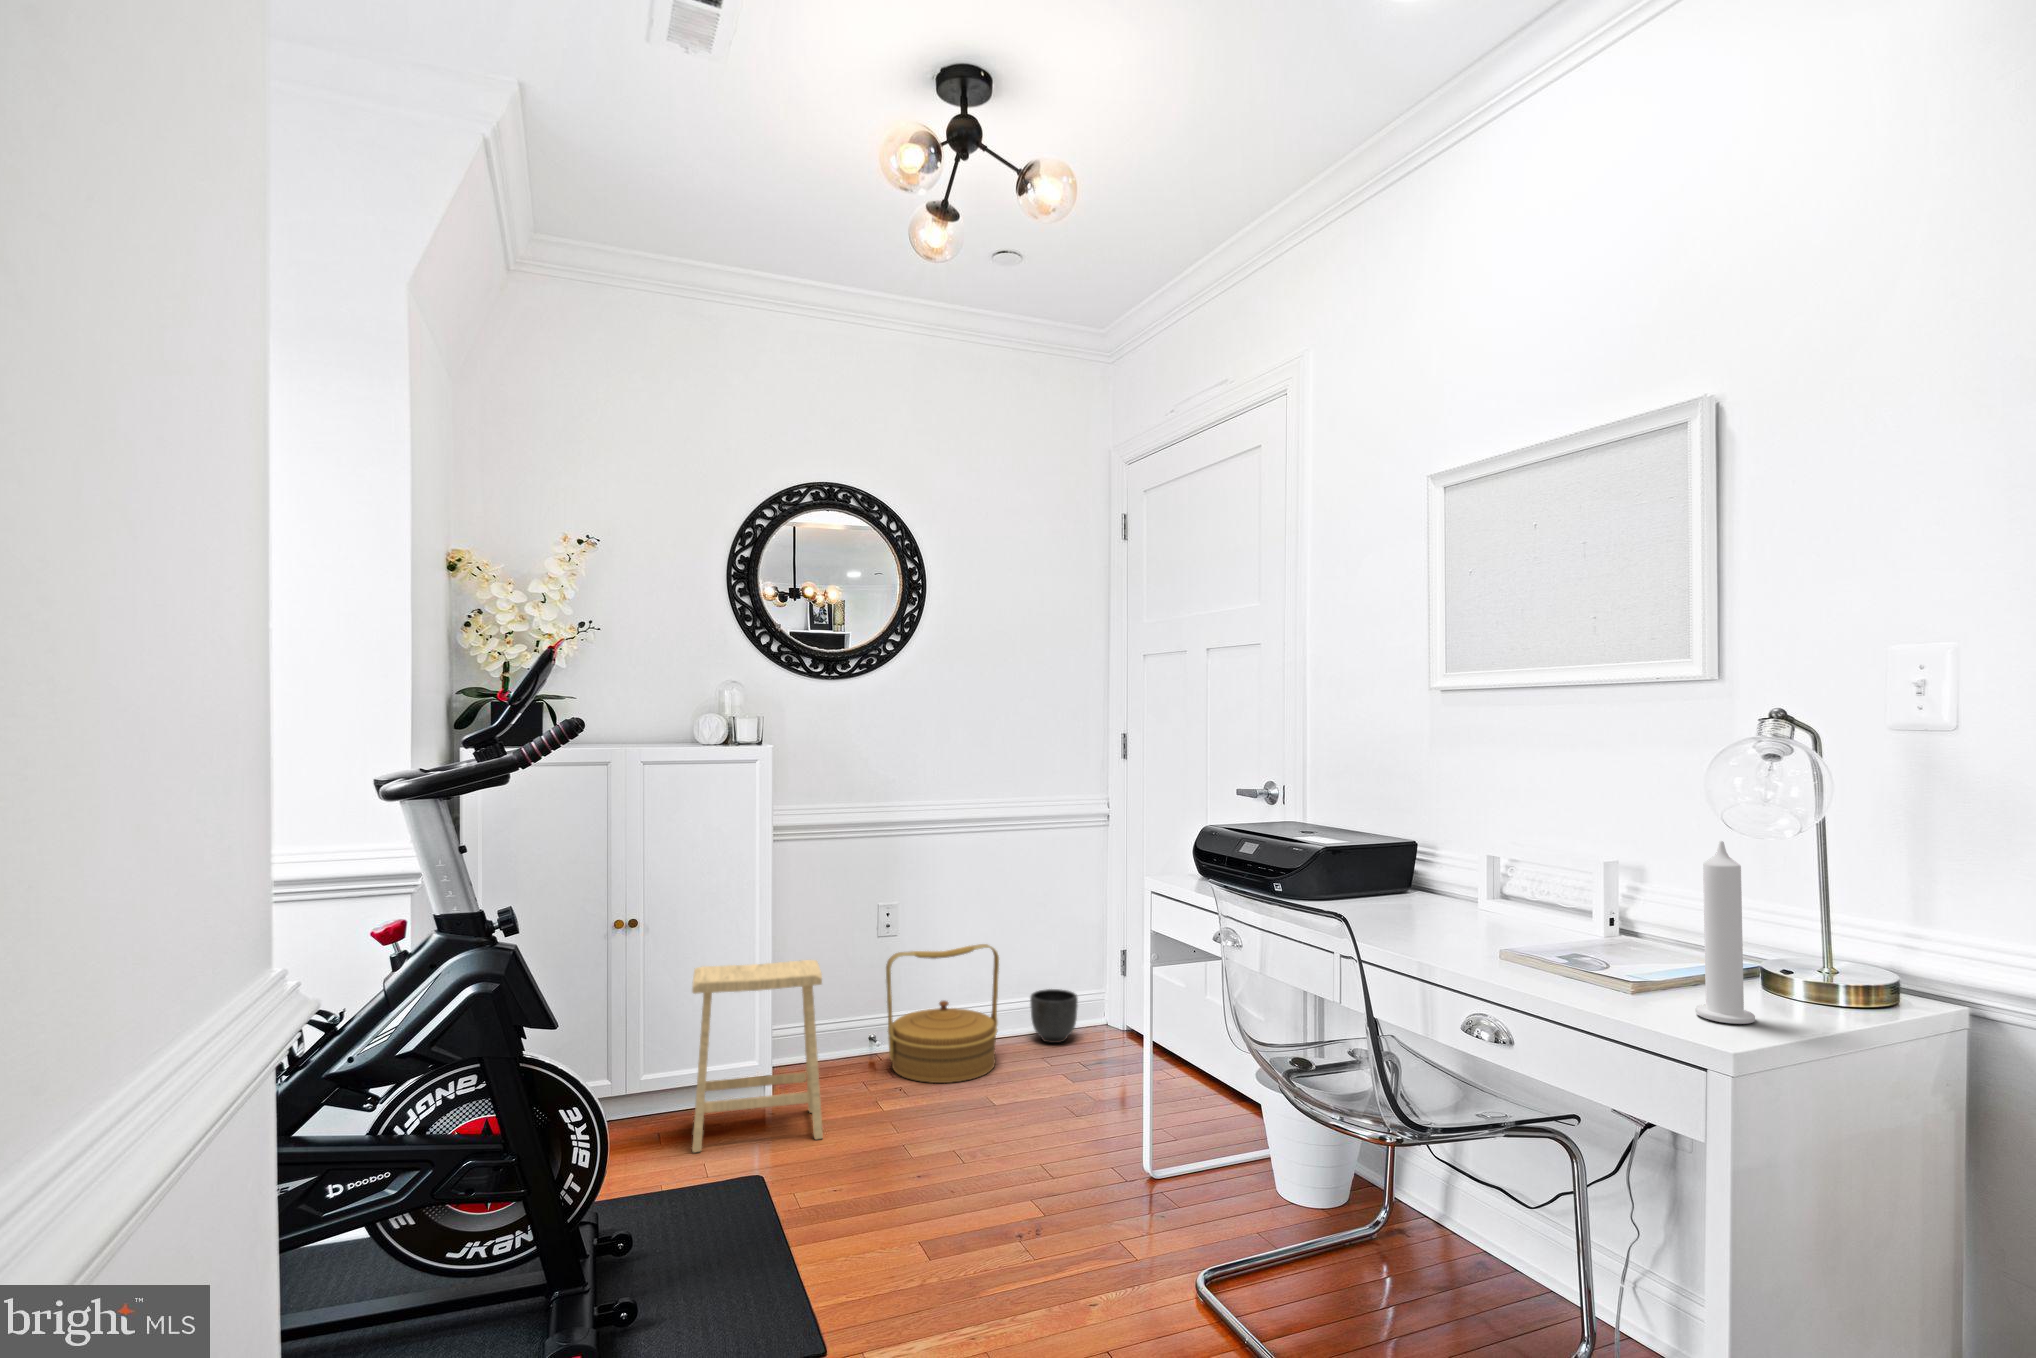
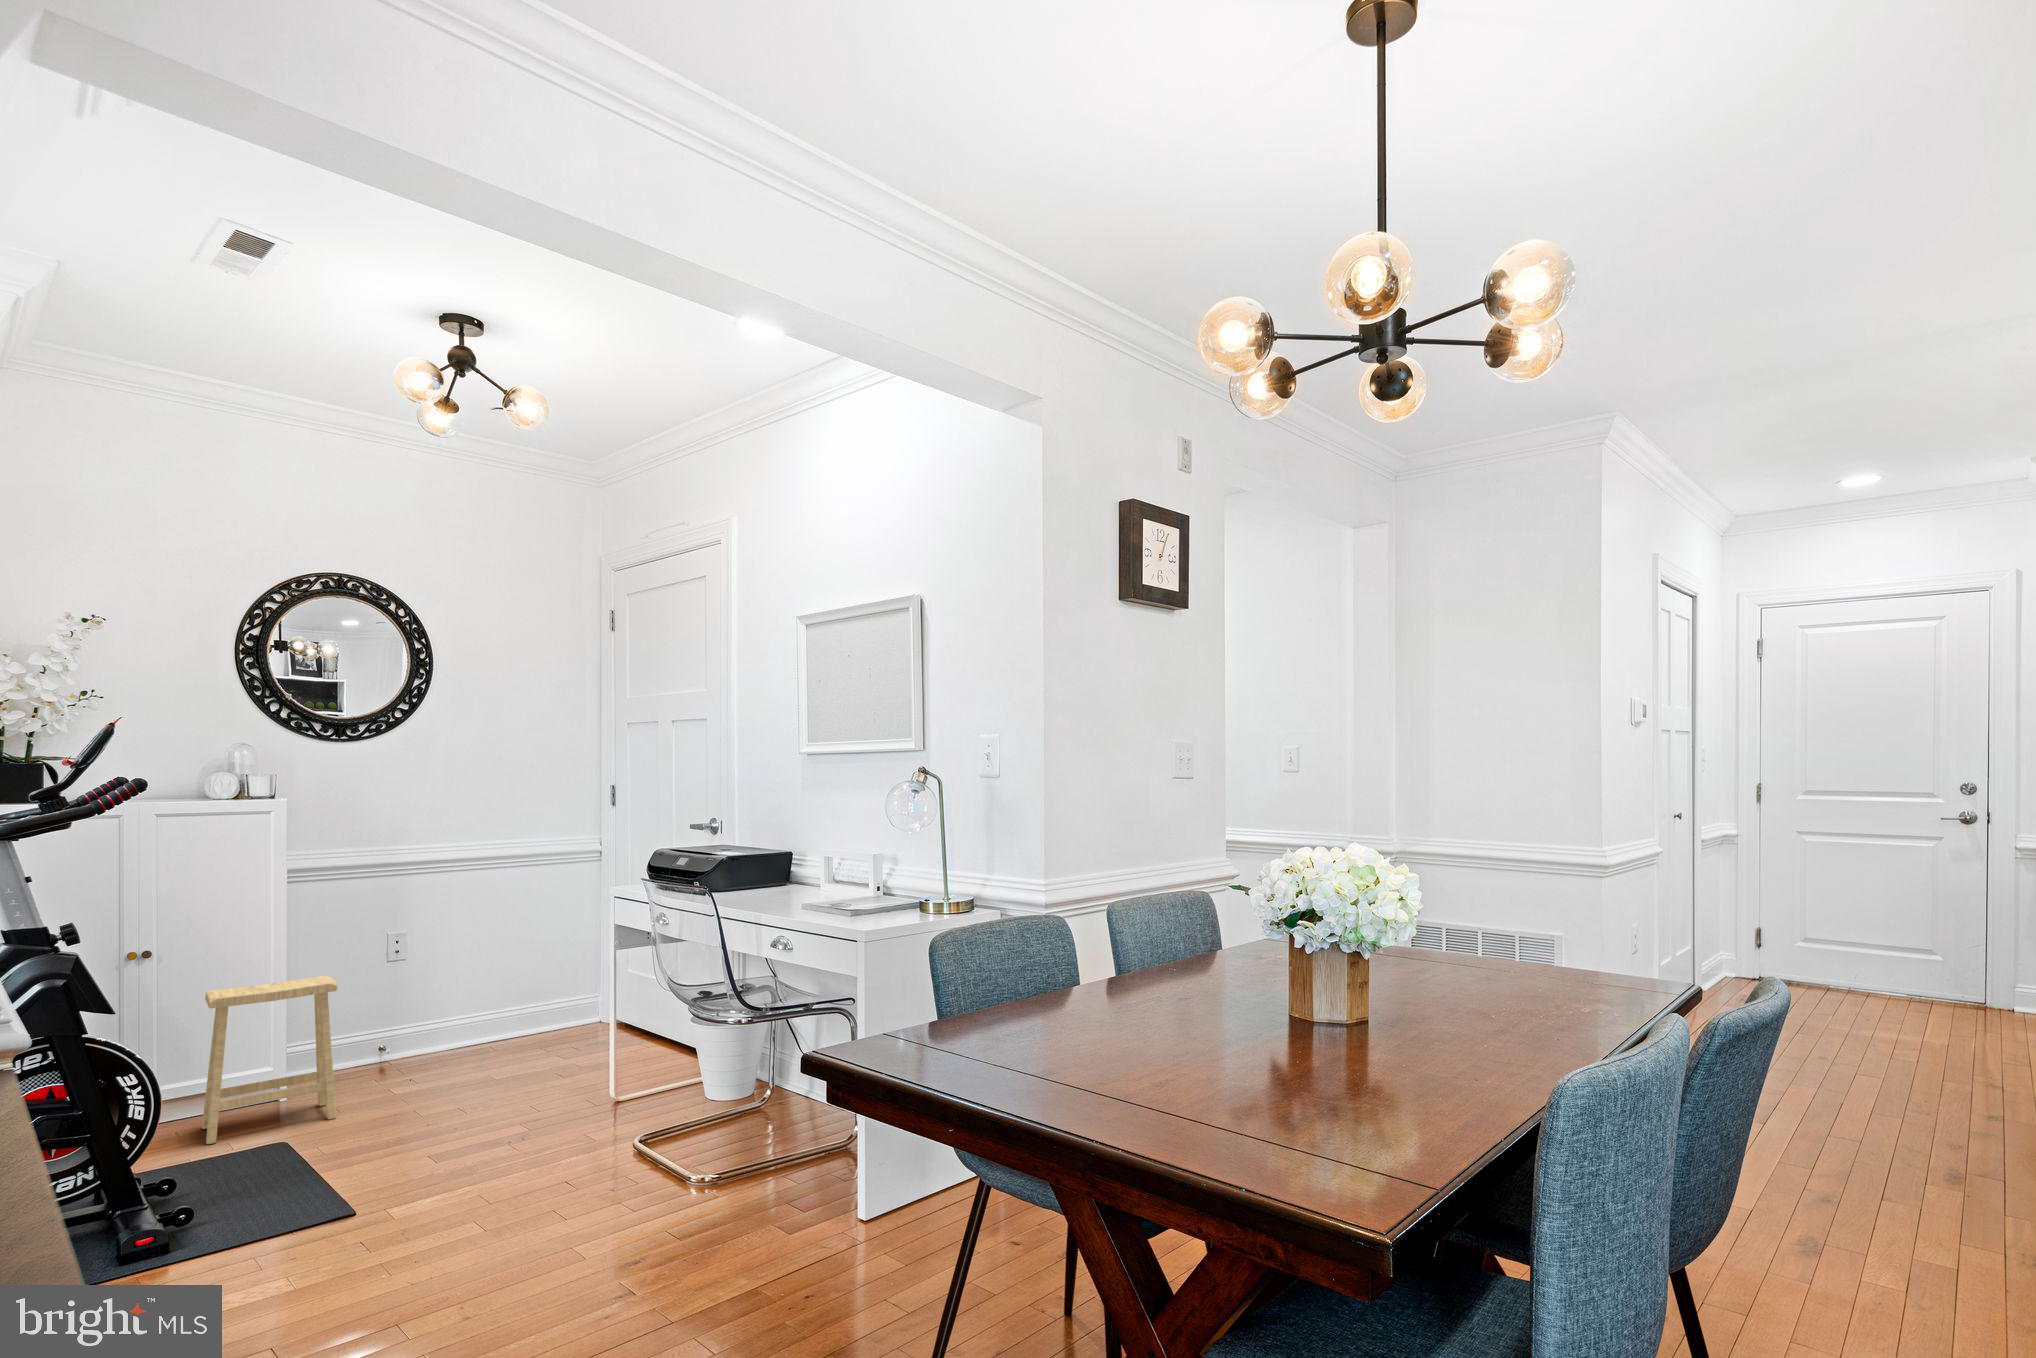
candle: present [1695,841,1755,1024] -> none [892,808,917,897]
woven basket: present [886,944,999,1083] -> none [392,958,498,1074]
planter: present [1030,989,1078,1043] -> none [526,993,569,1037]

